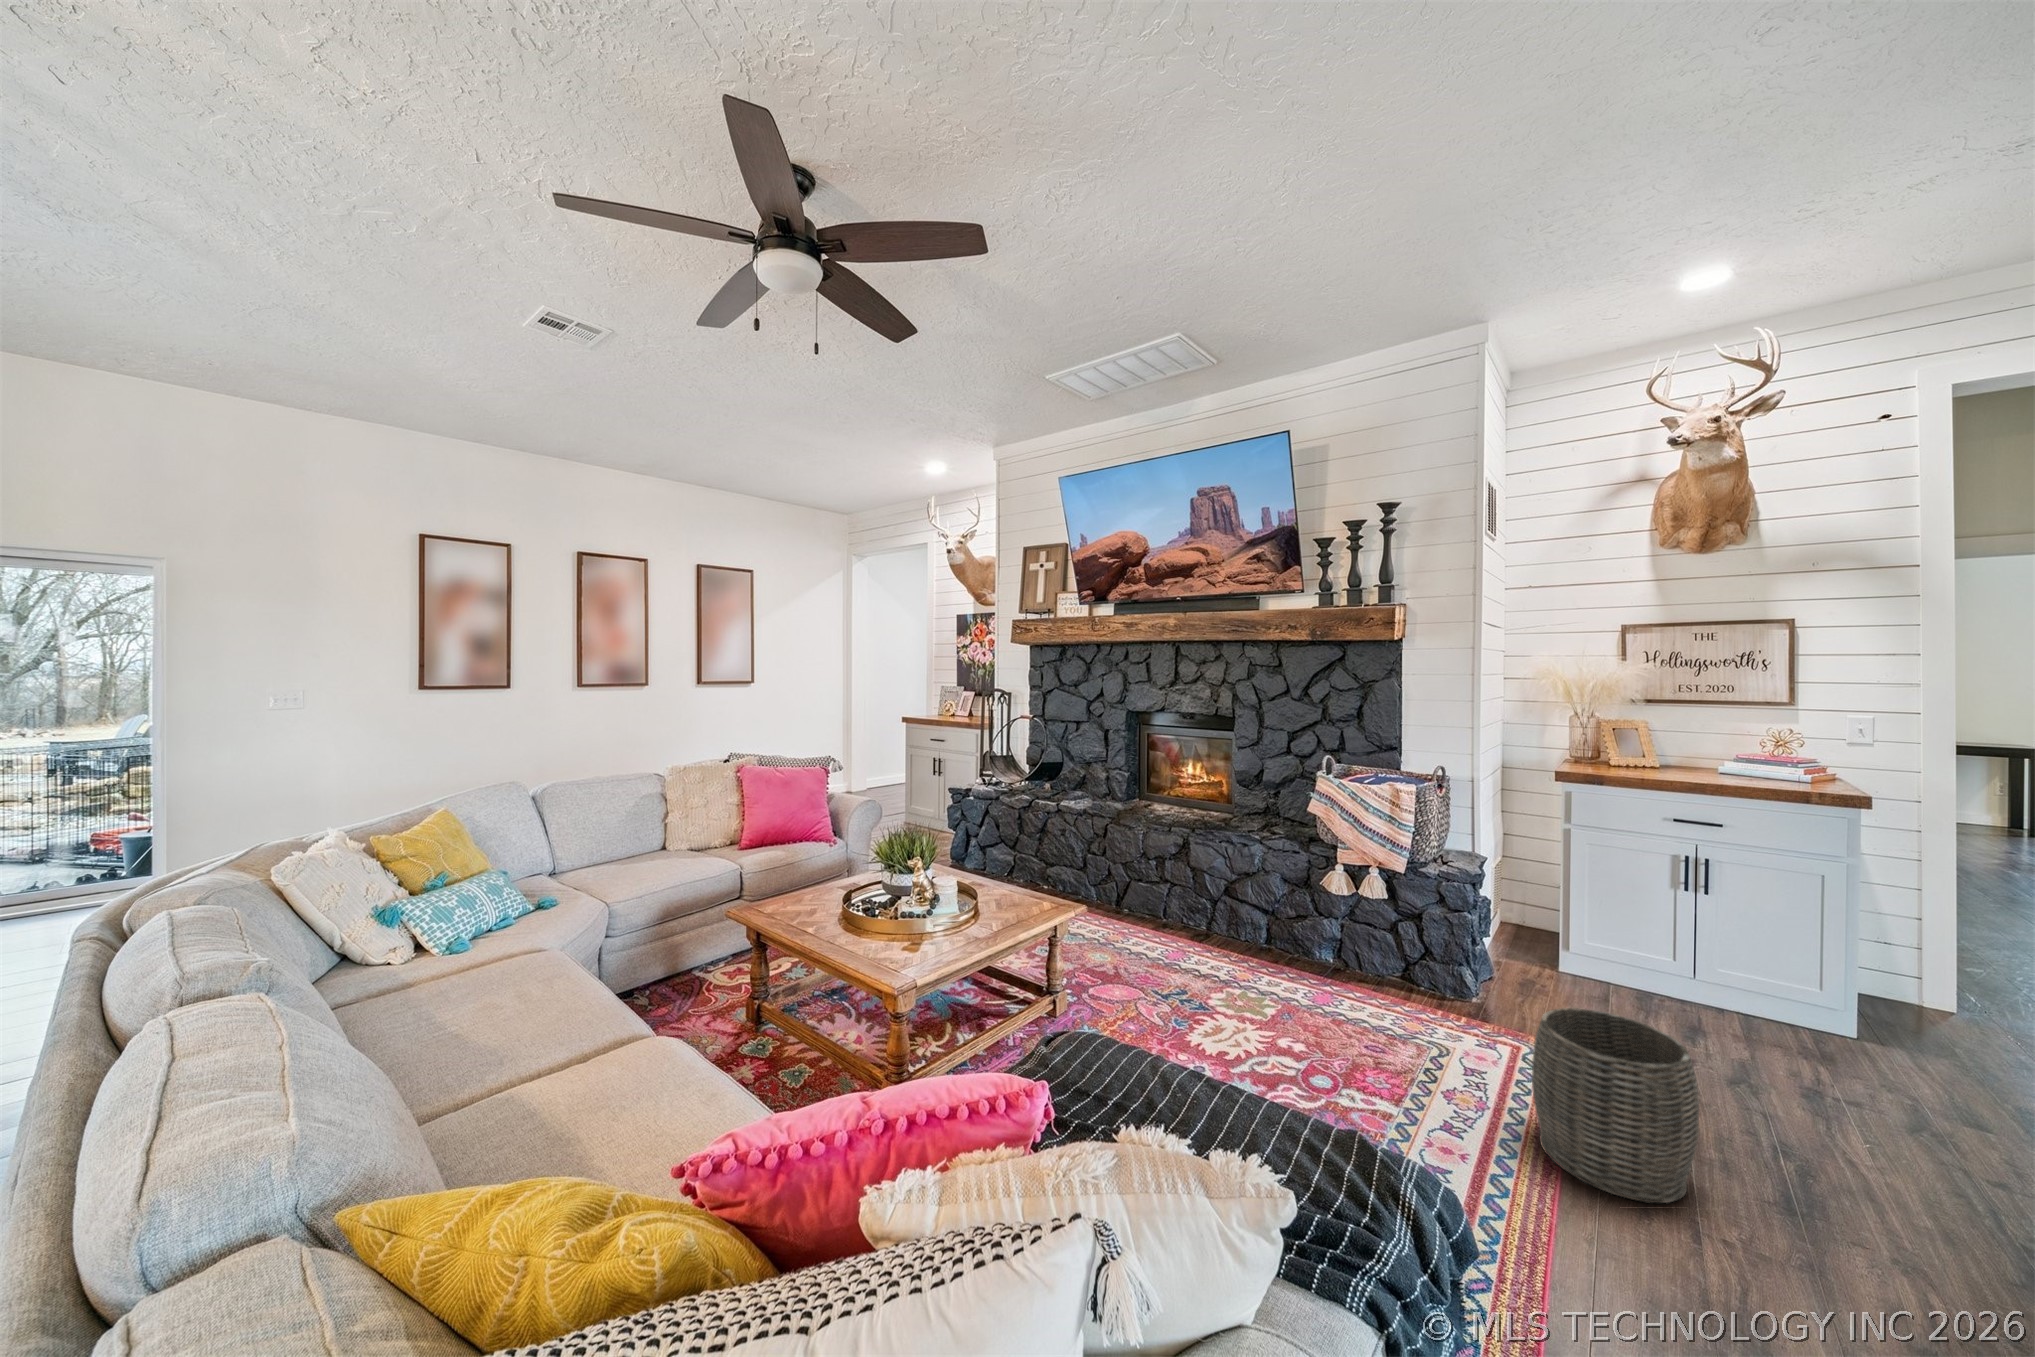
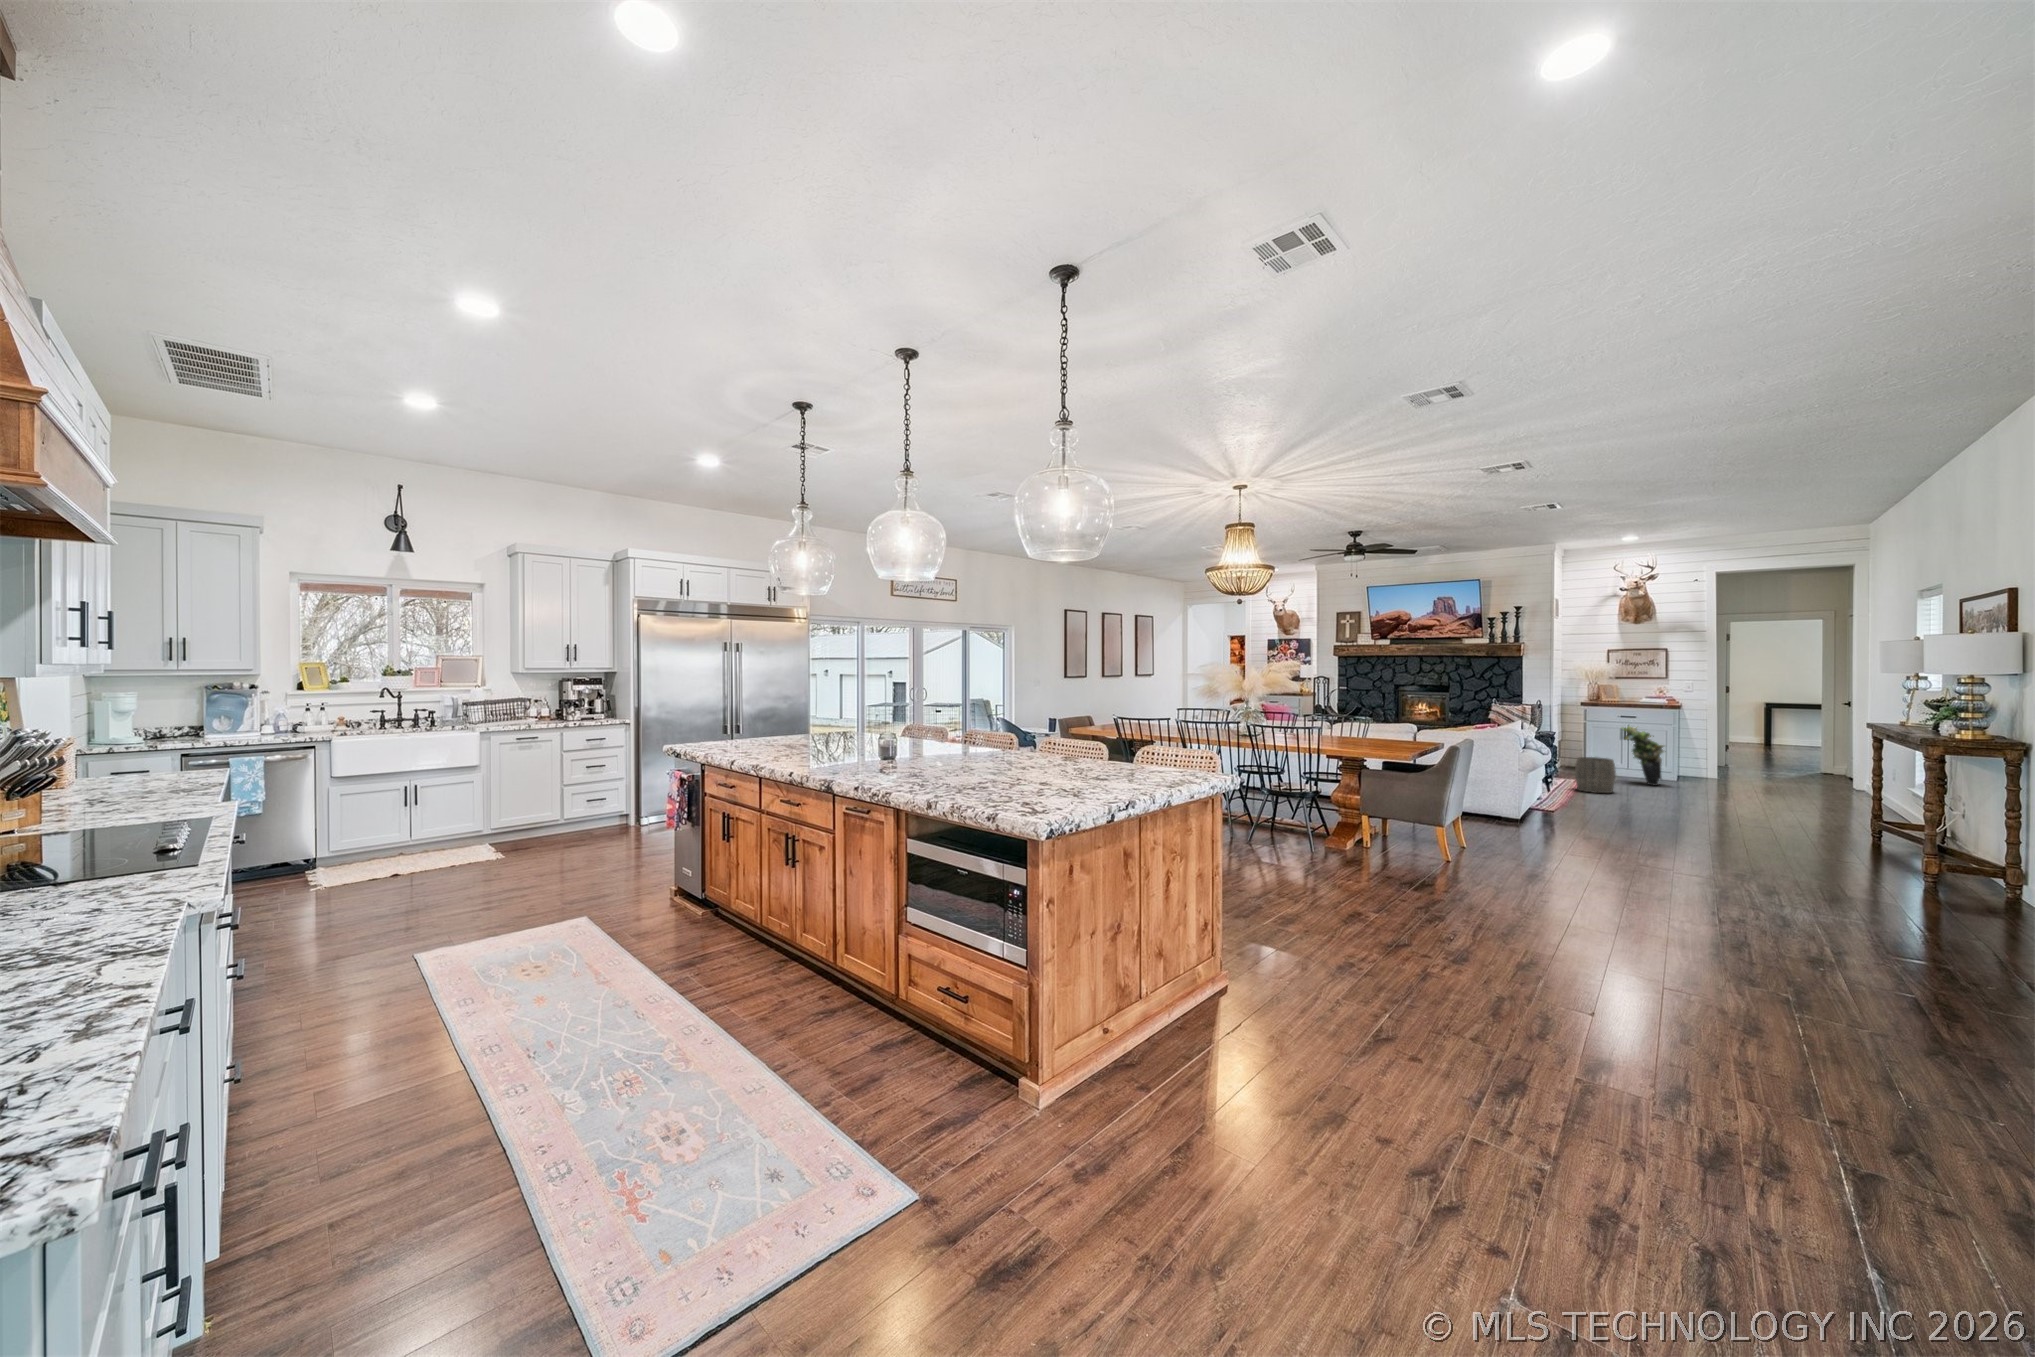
potted plant: none [1685,864,1863,1094] -> present [1623,726,1664,786]

